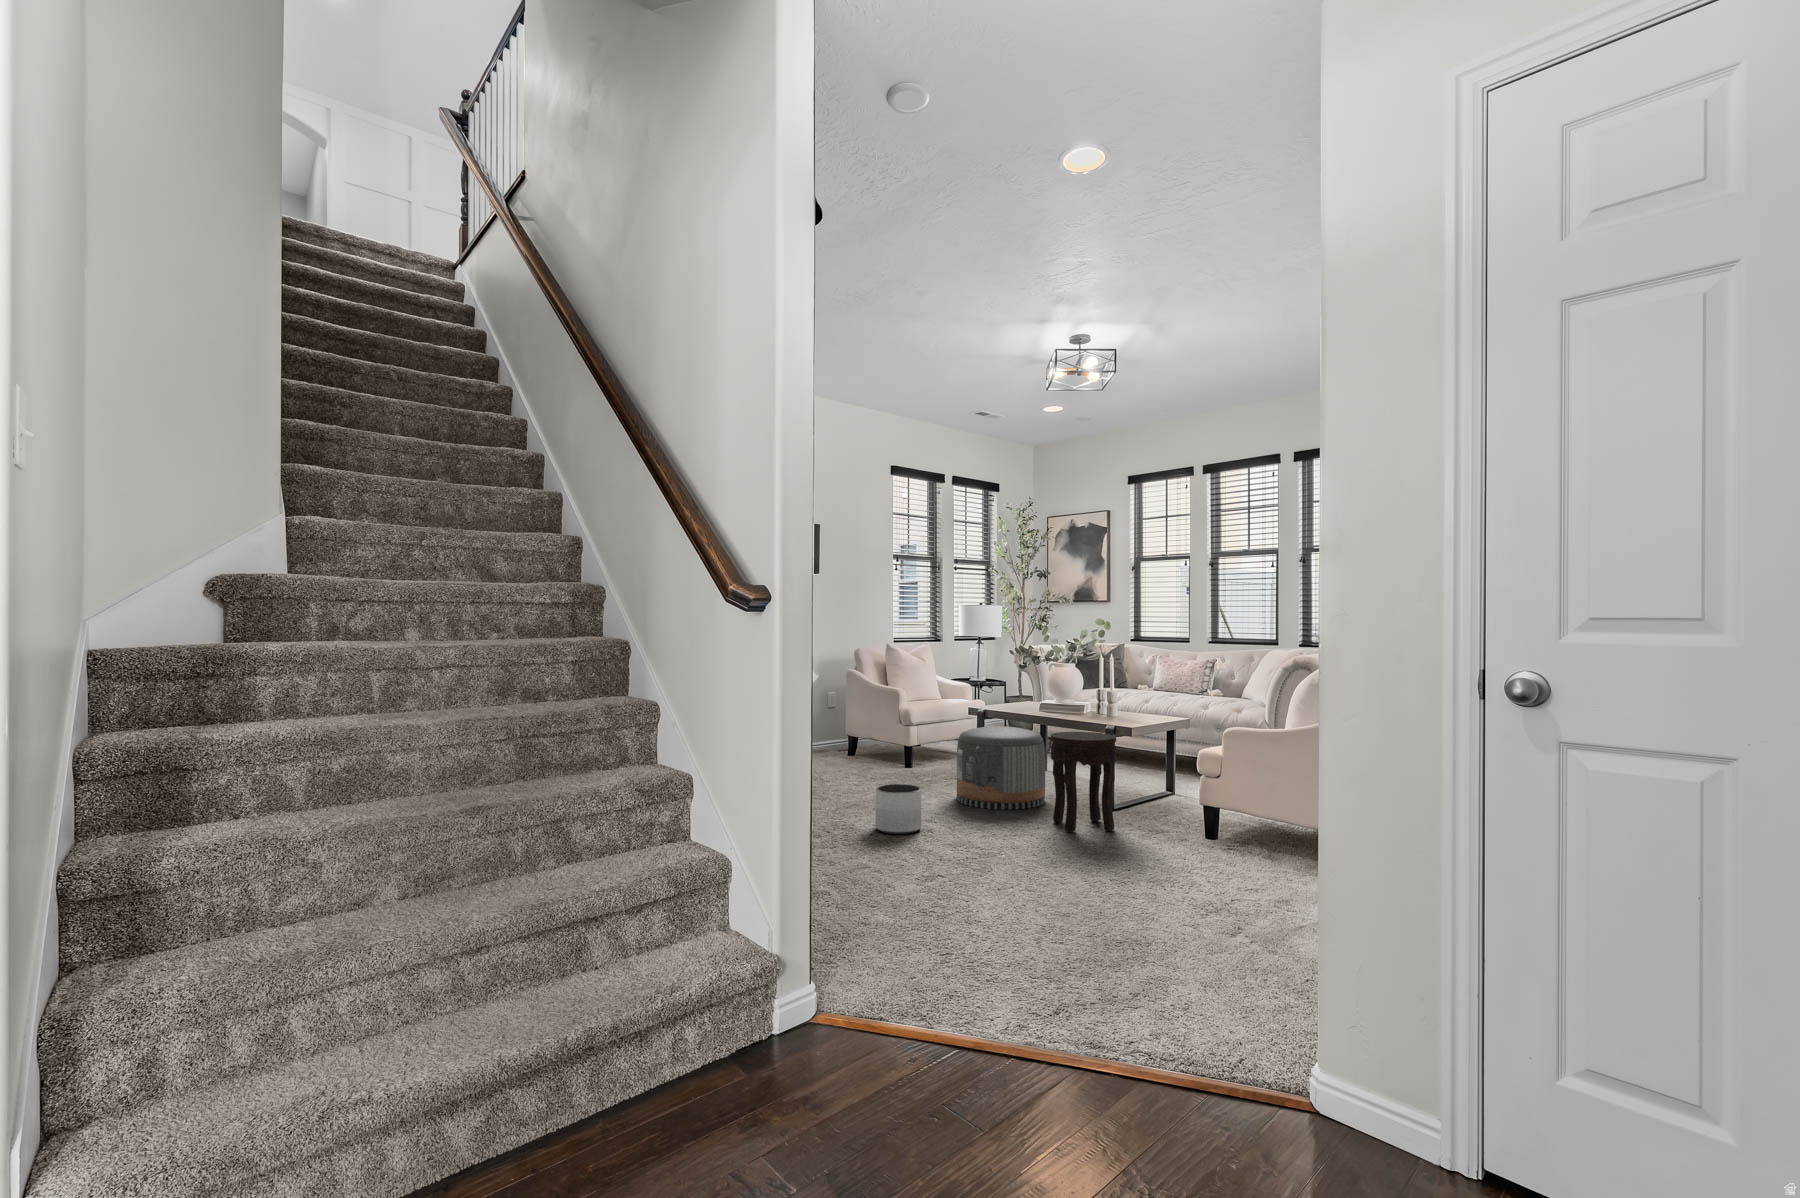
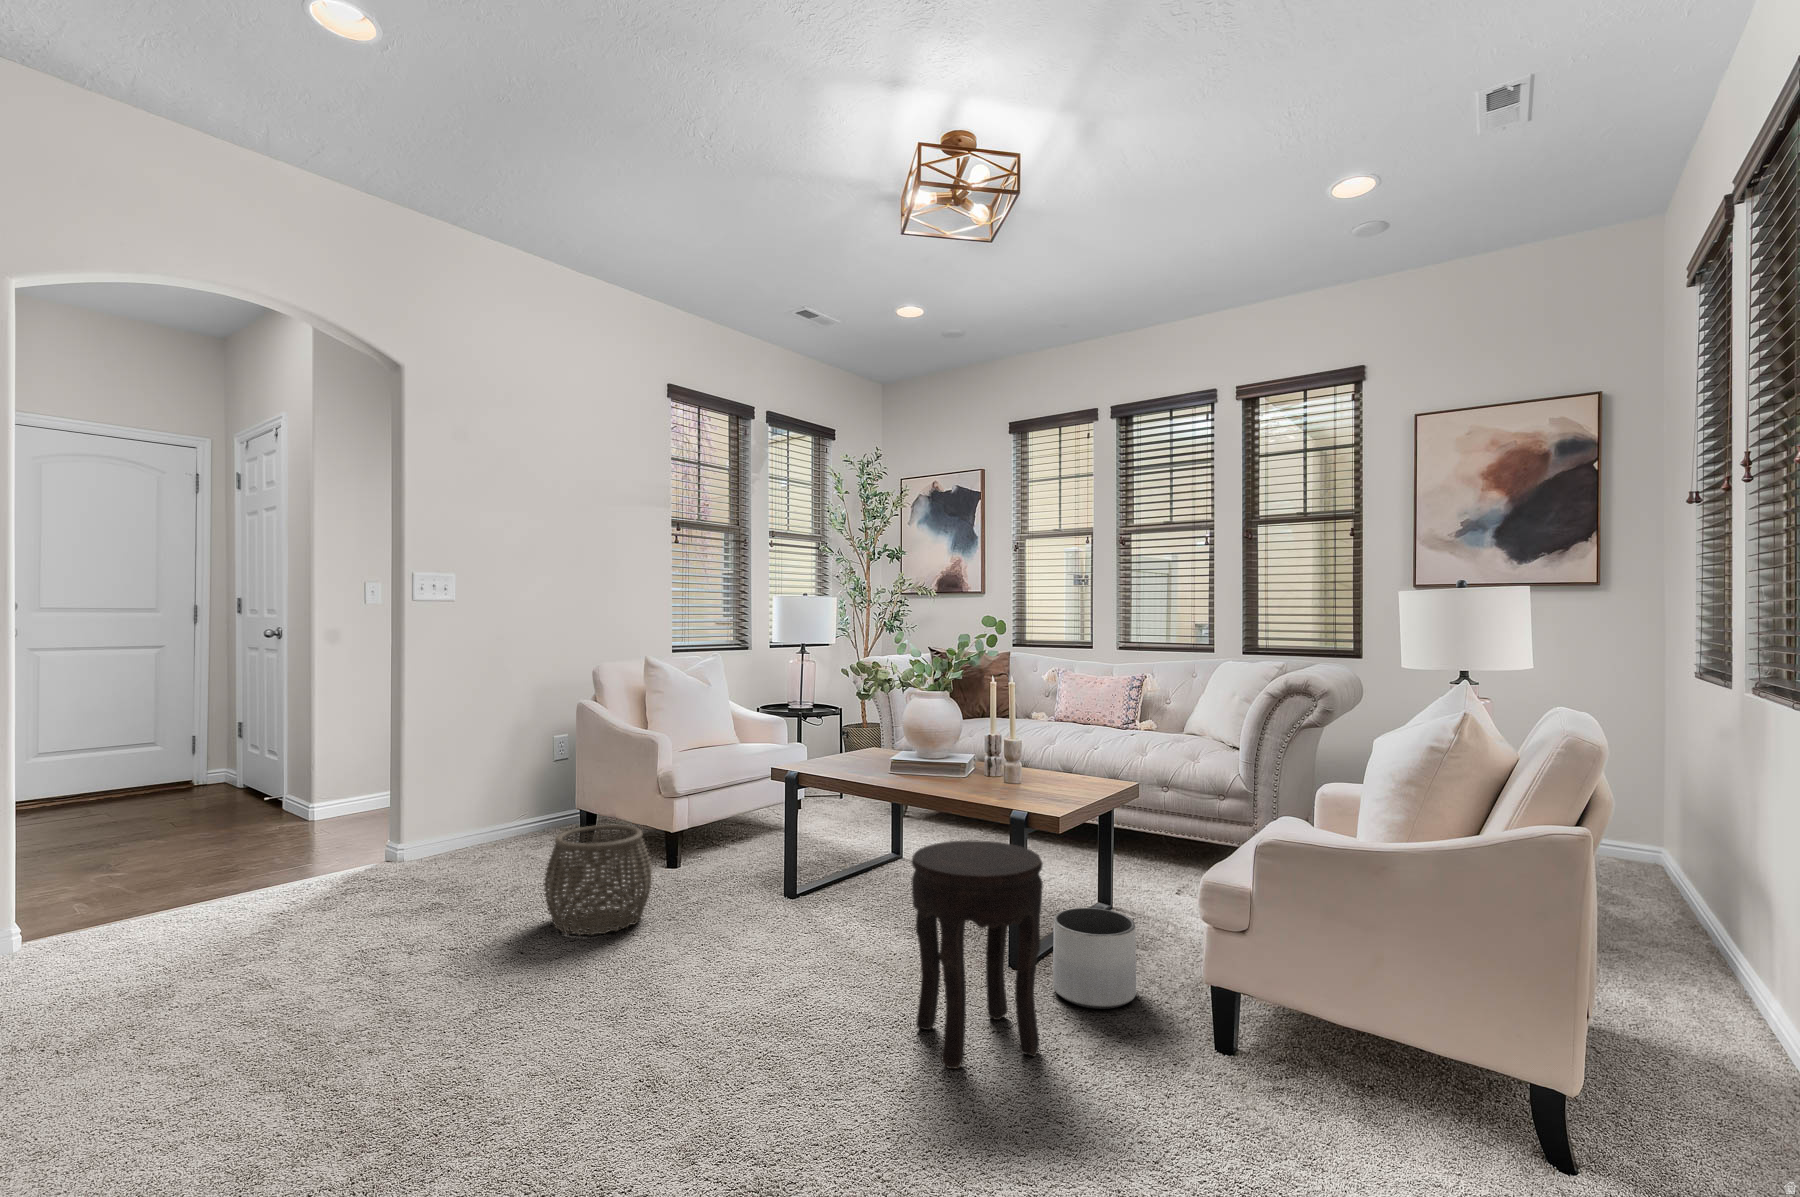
pouf: present [957,726,1045,810] -> none [736,814,900,988]
woven basket: none [849,734,906,789] -> present [544,825,652,935]
planter: present [875,784,922,834] -> present [1053,908,1136,1009]

